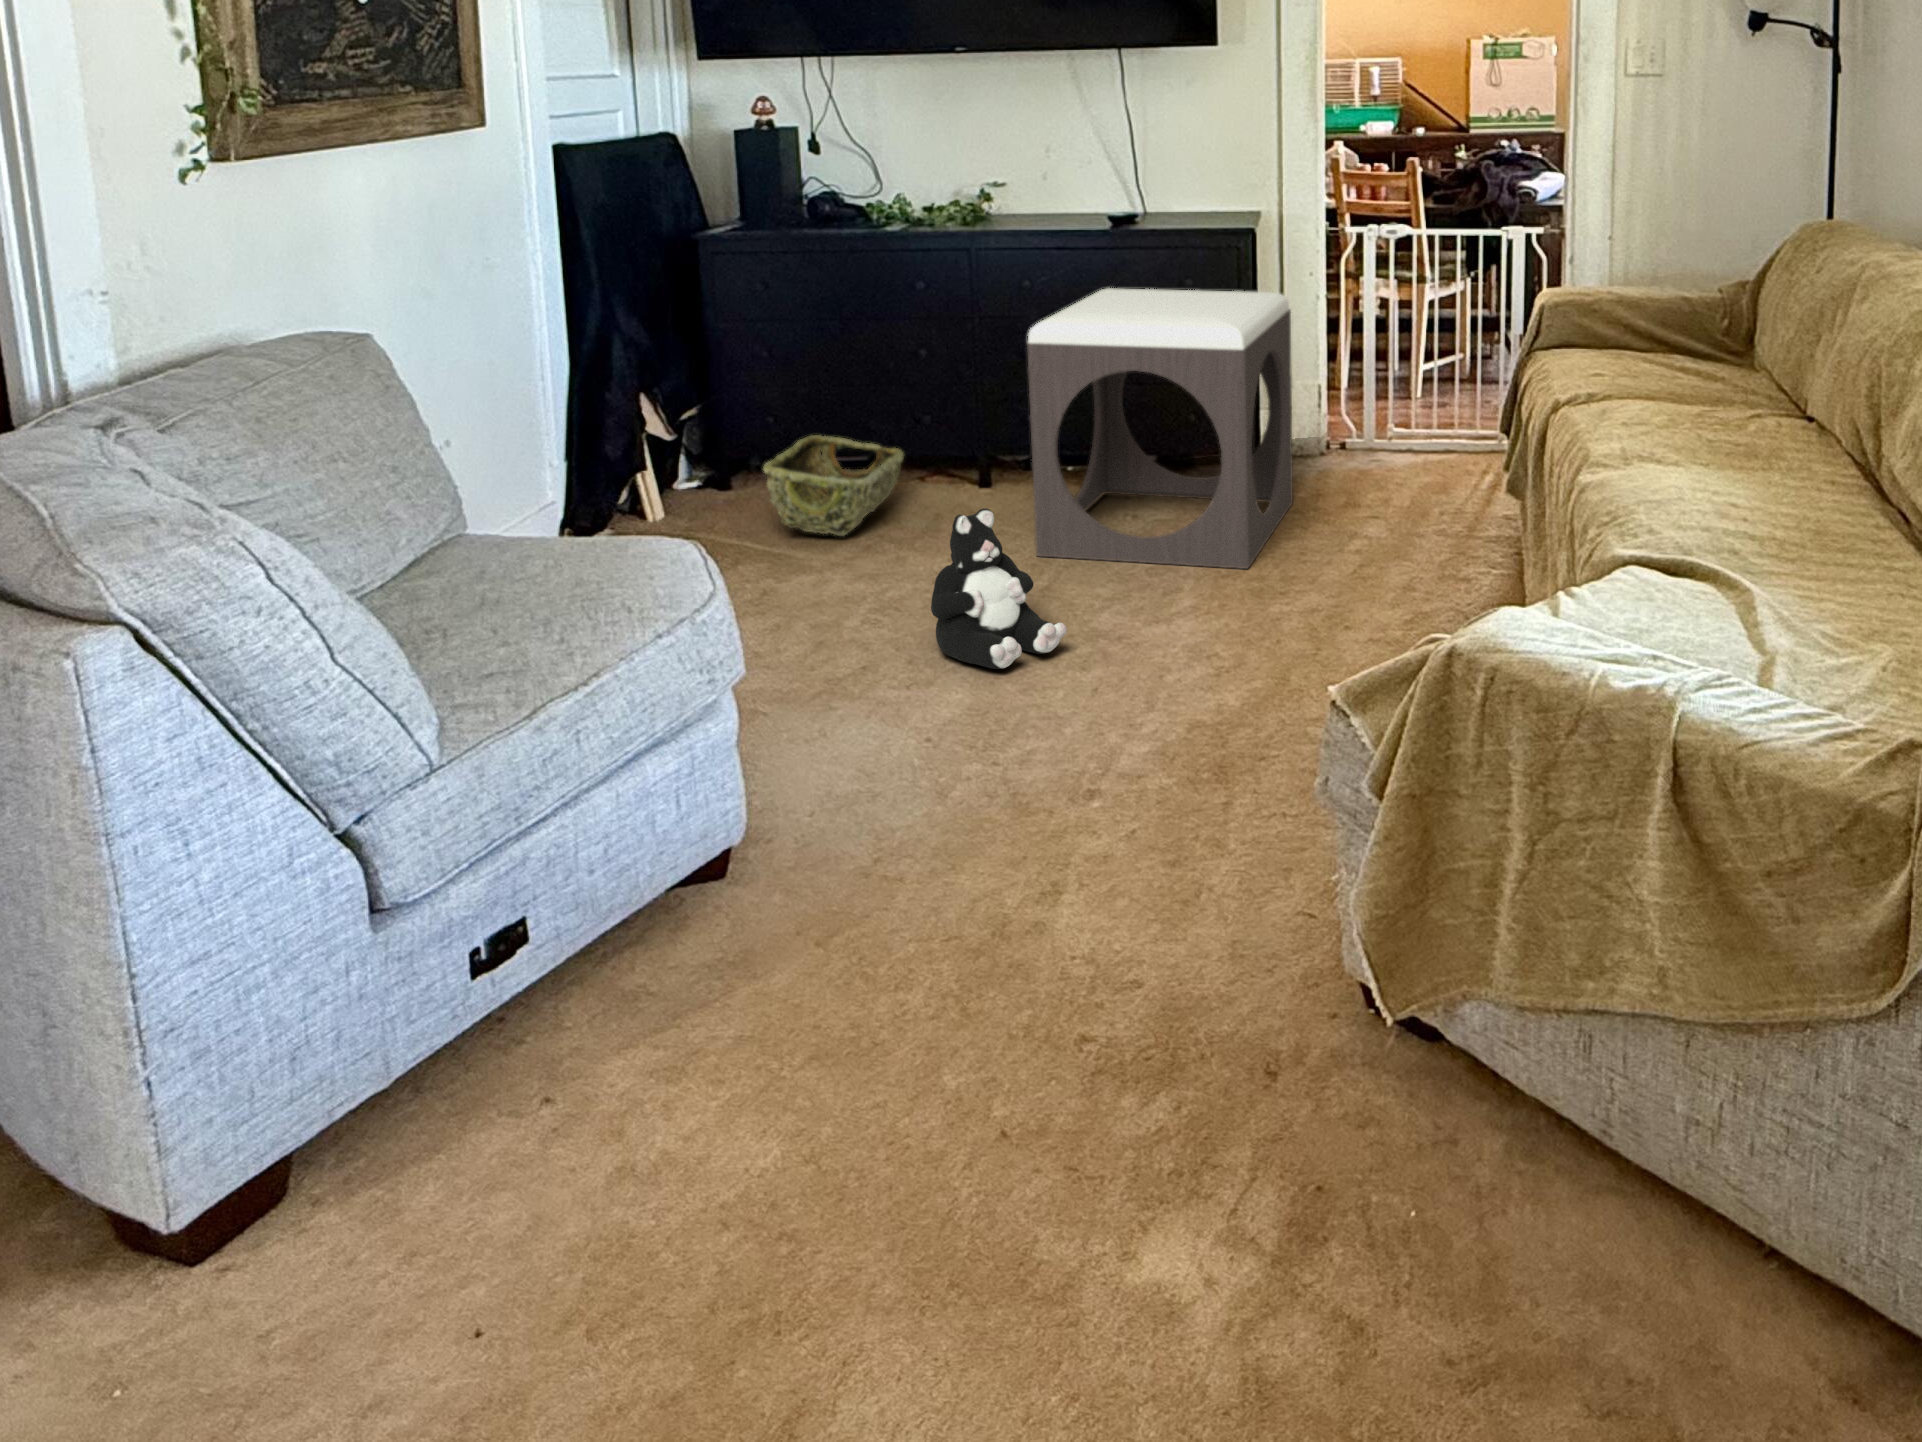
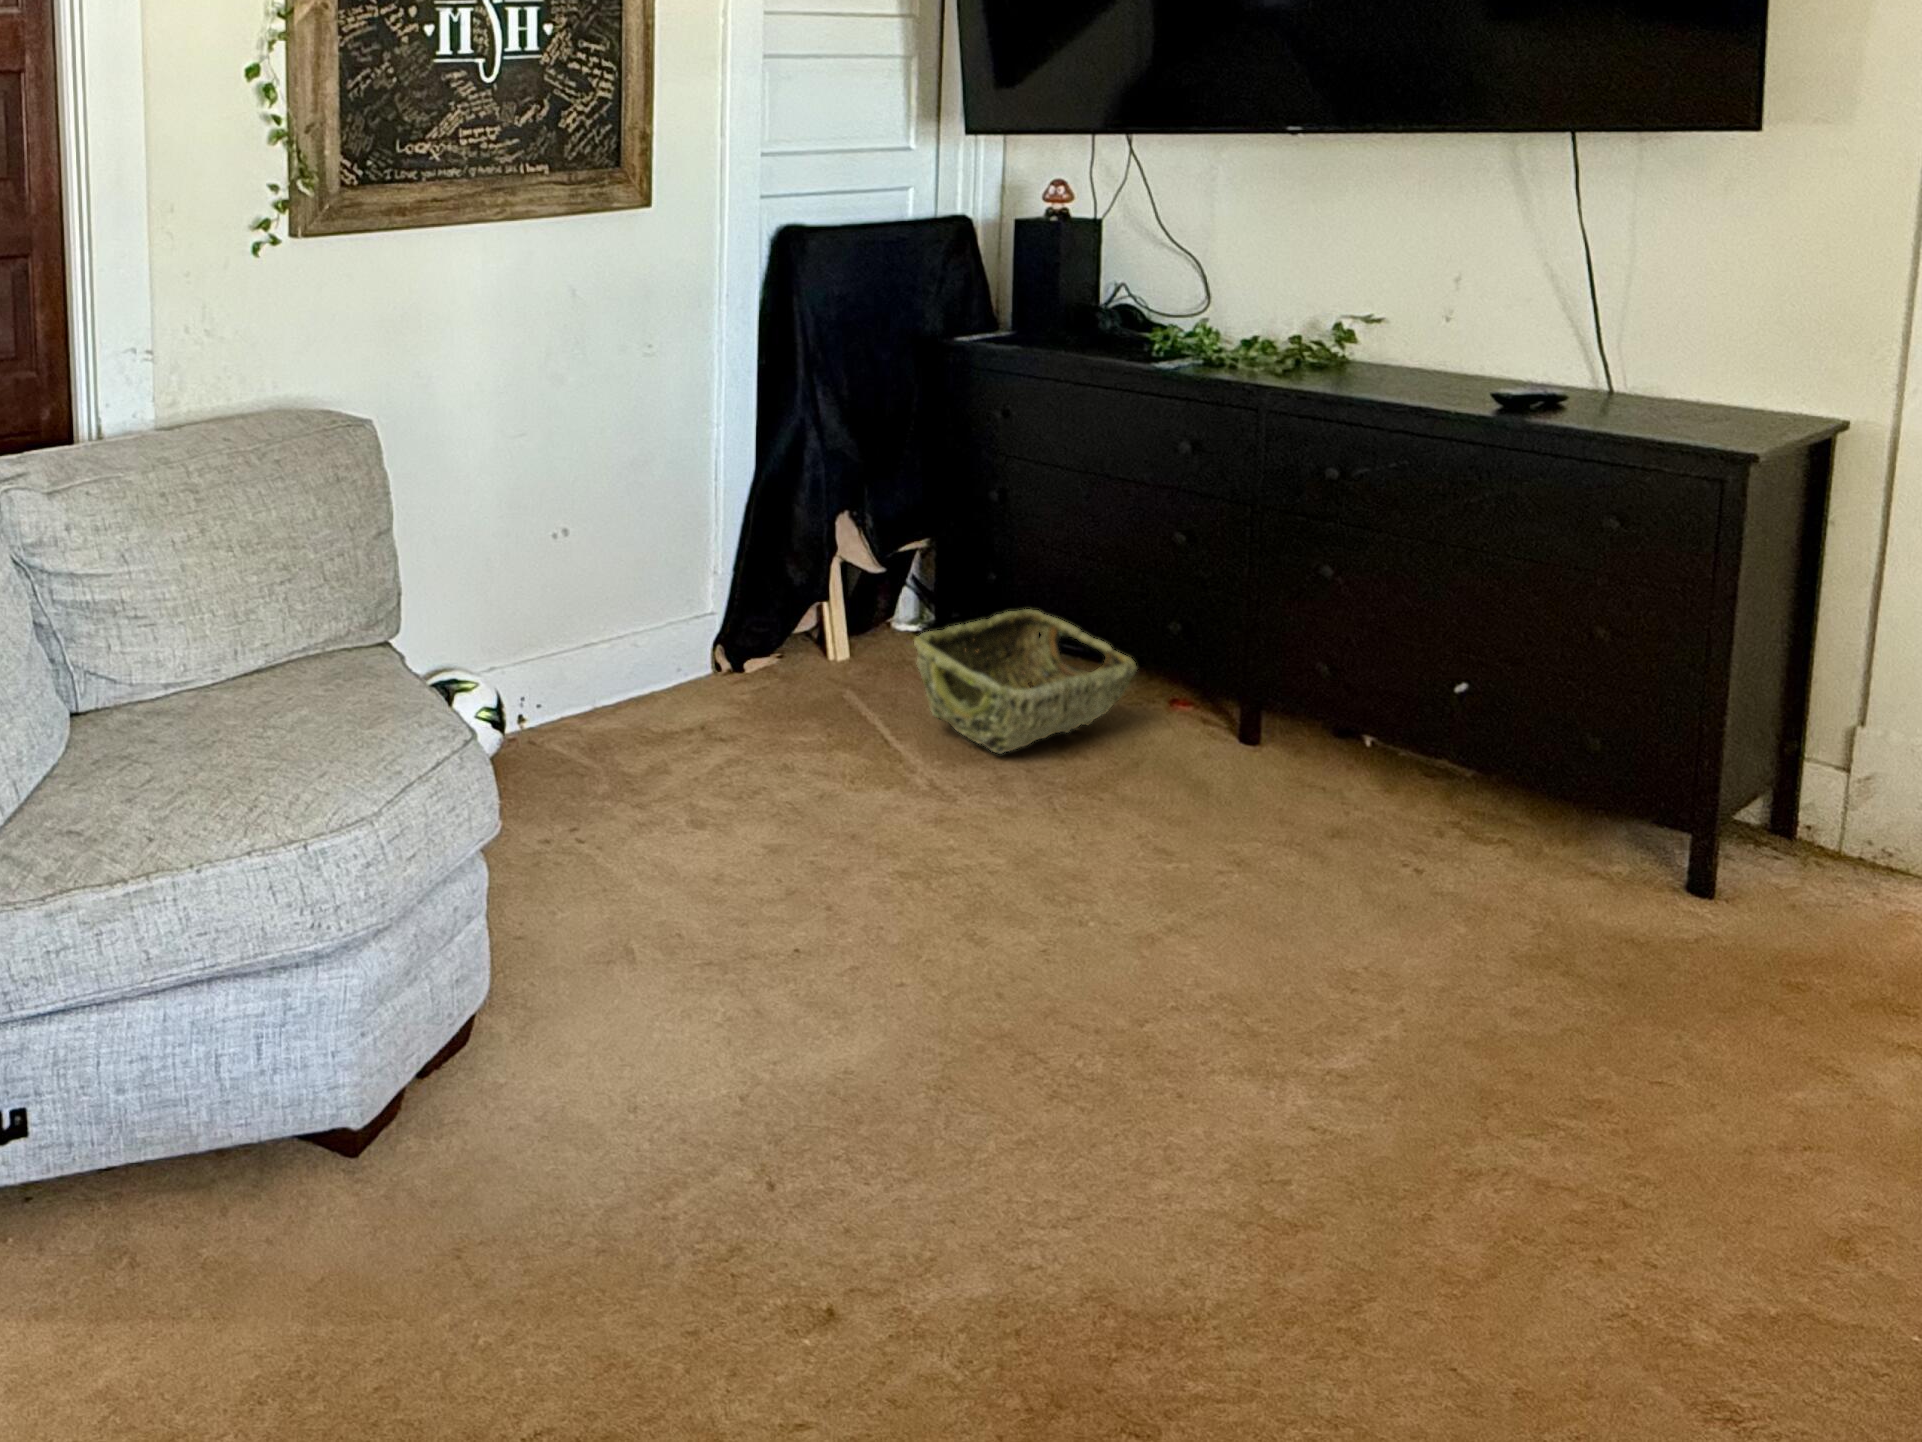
footstool: present [1027,288,1293,569] -> none [1214,507,1850,1082]
plush toy: present [931,508,1067,669] -> none [890,804,1074,1065]

